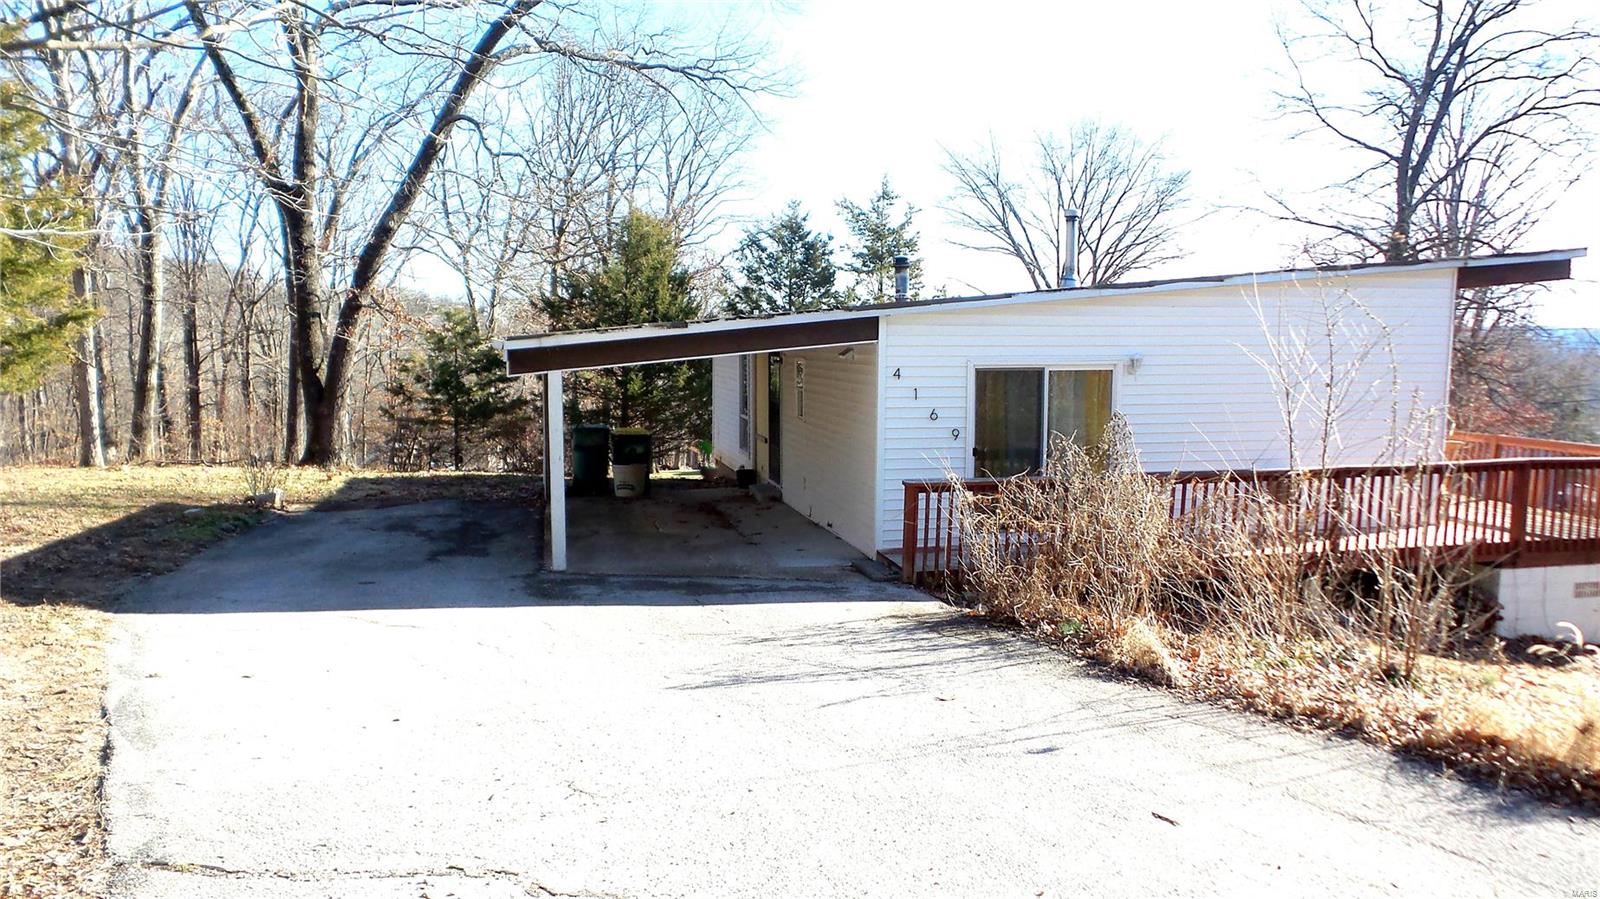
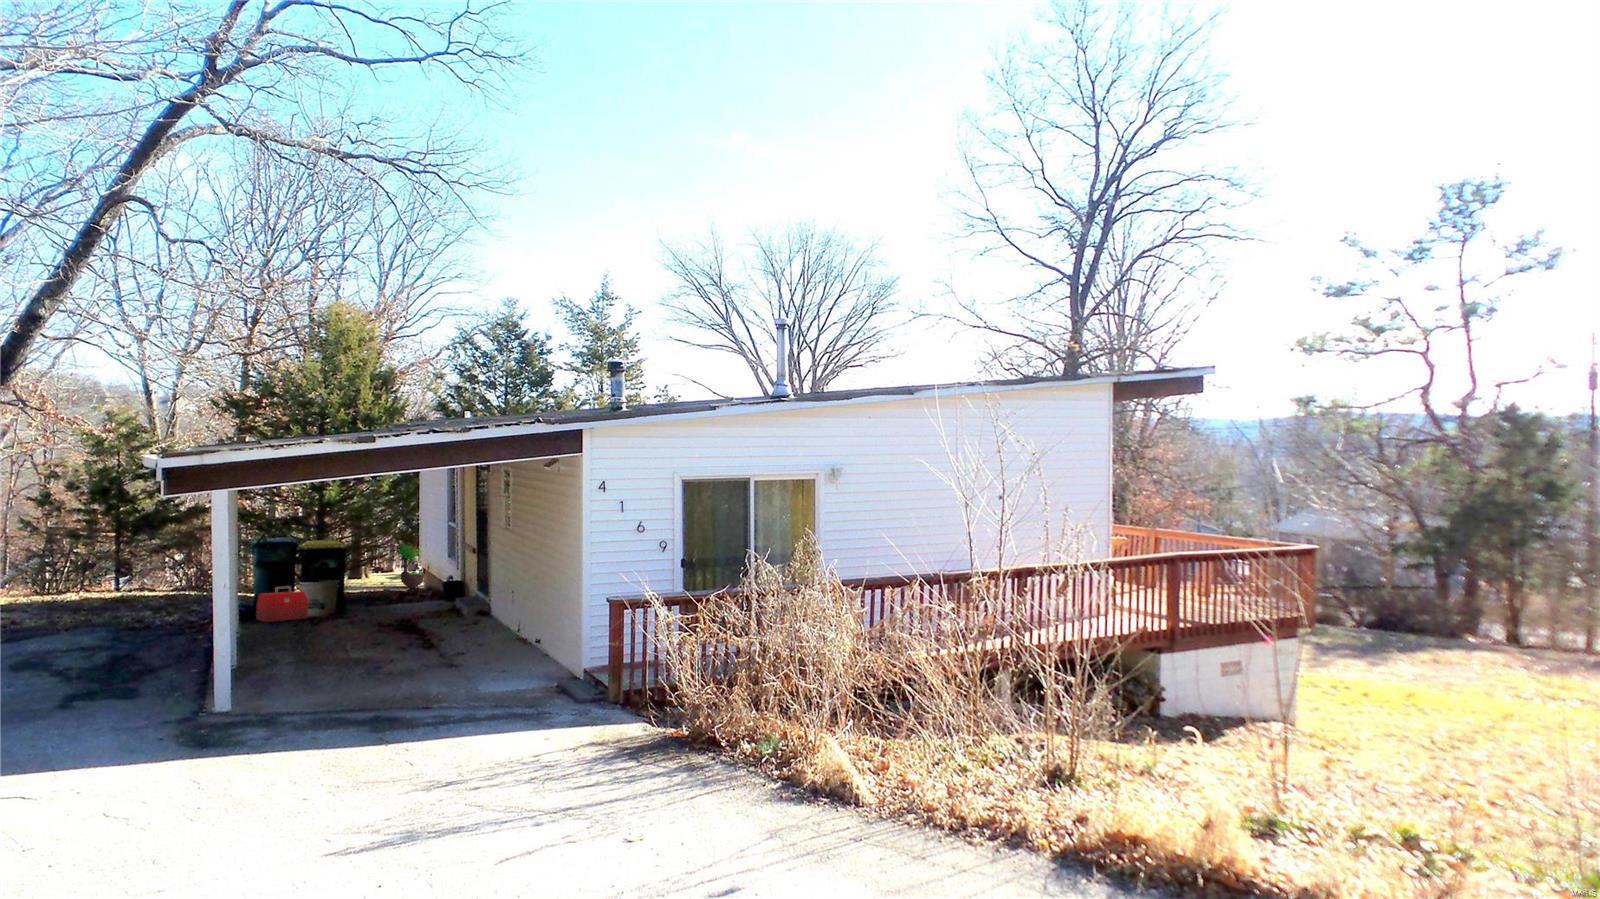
toolbox: none [583,472,625,503] -> present [256,586,308,622]

